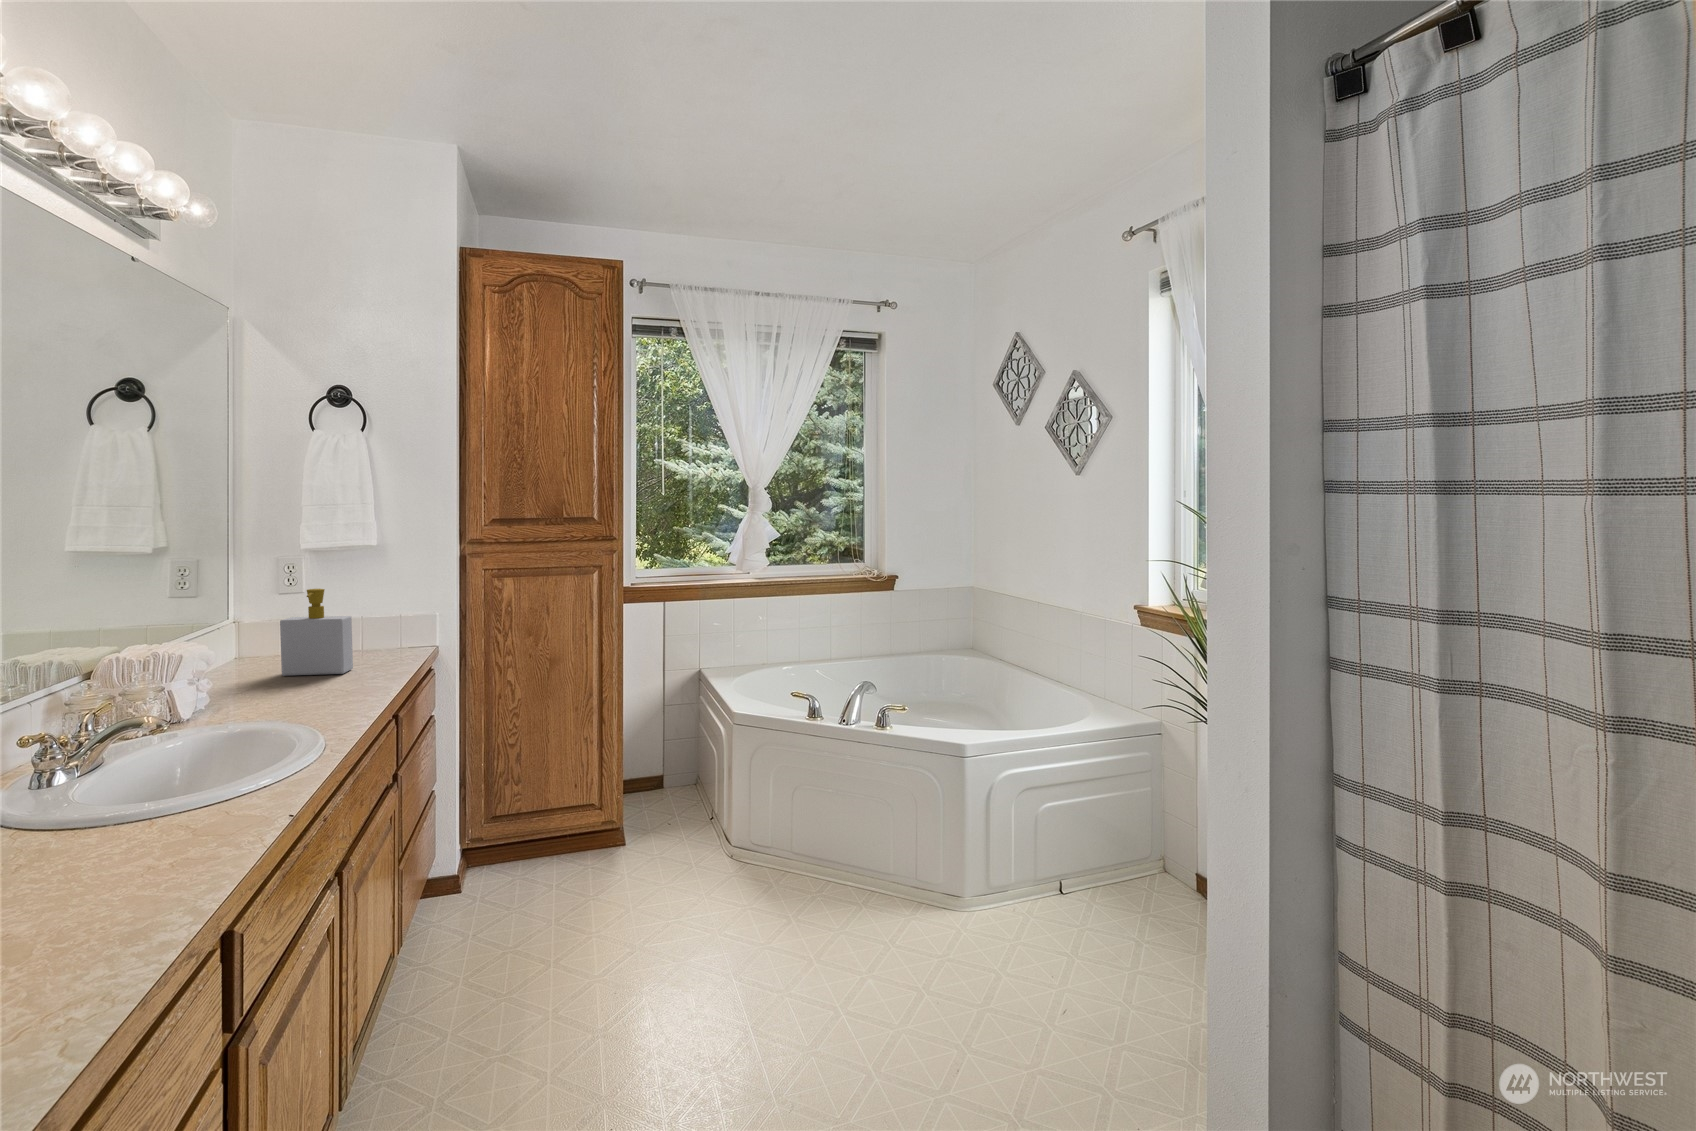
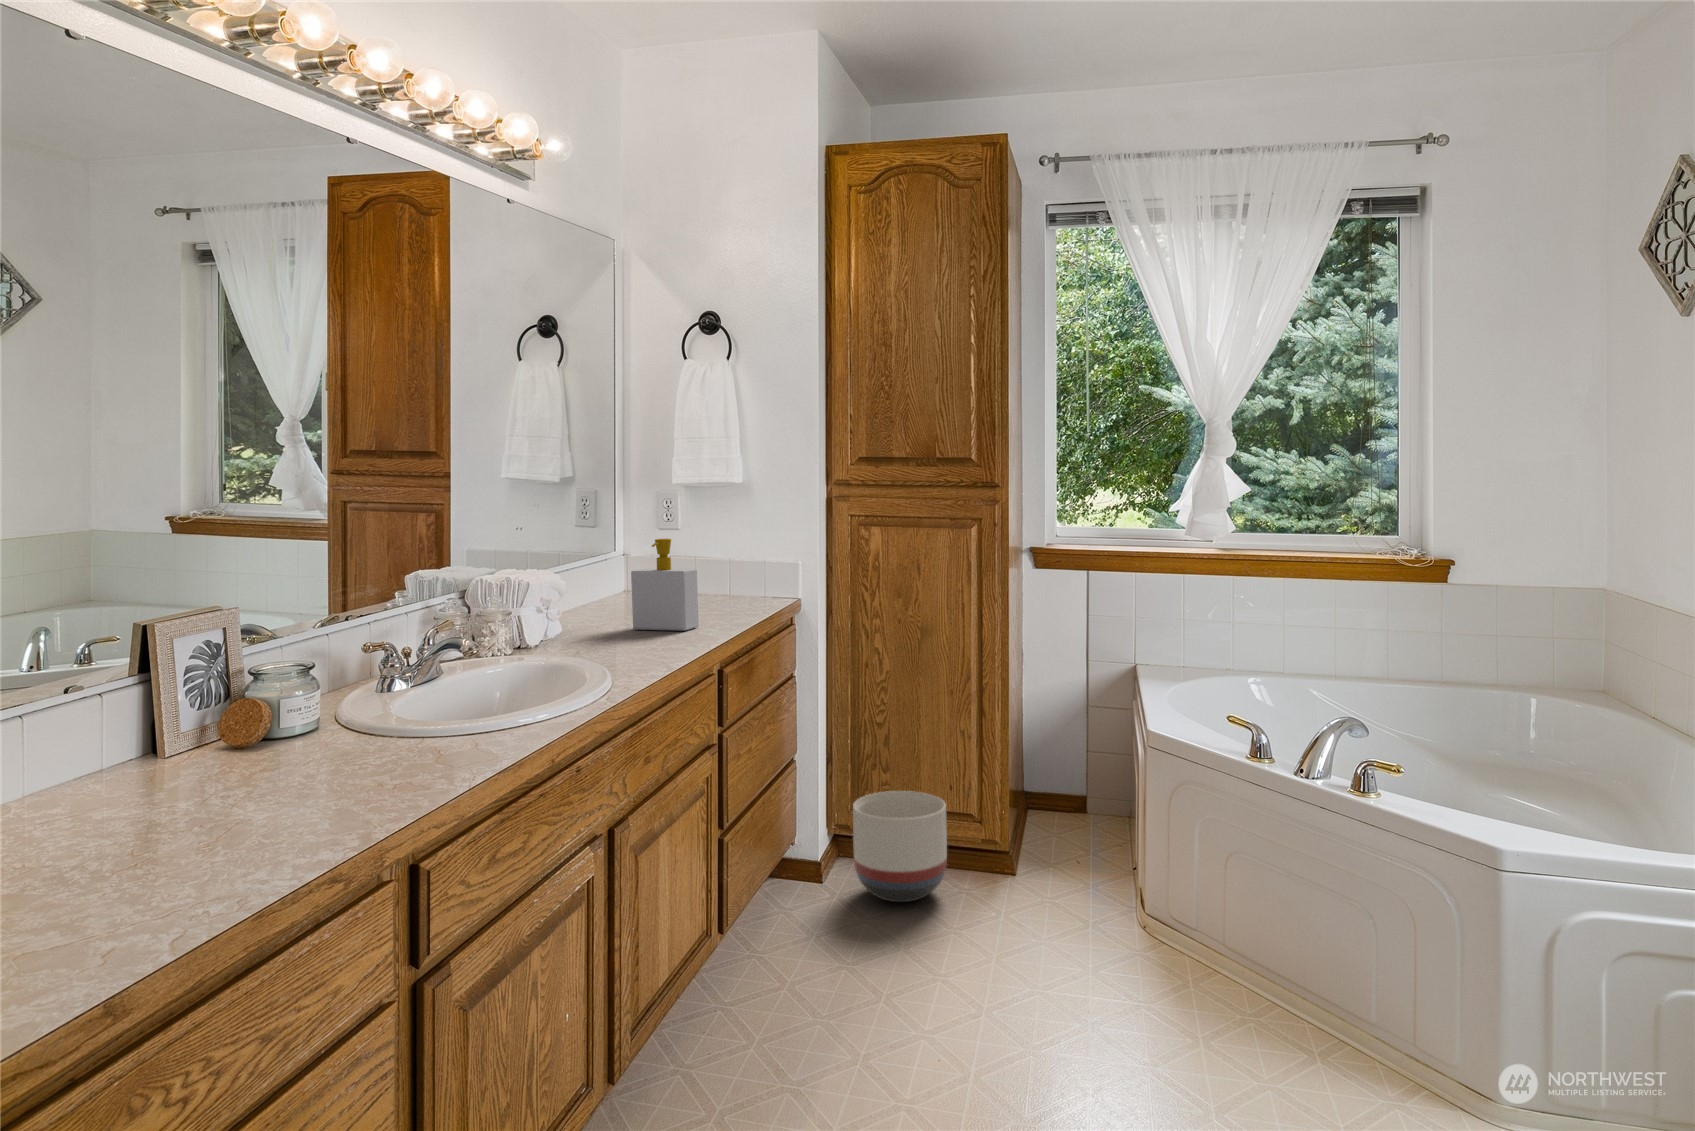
planter: none [496,792,579,887] -> present [853,791,947,902]

